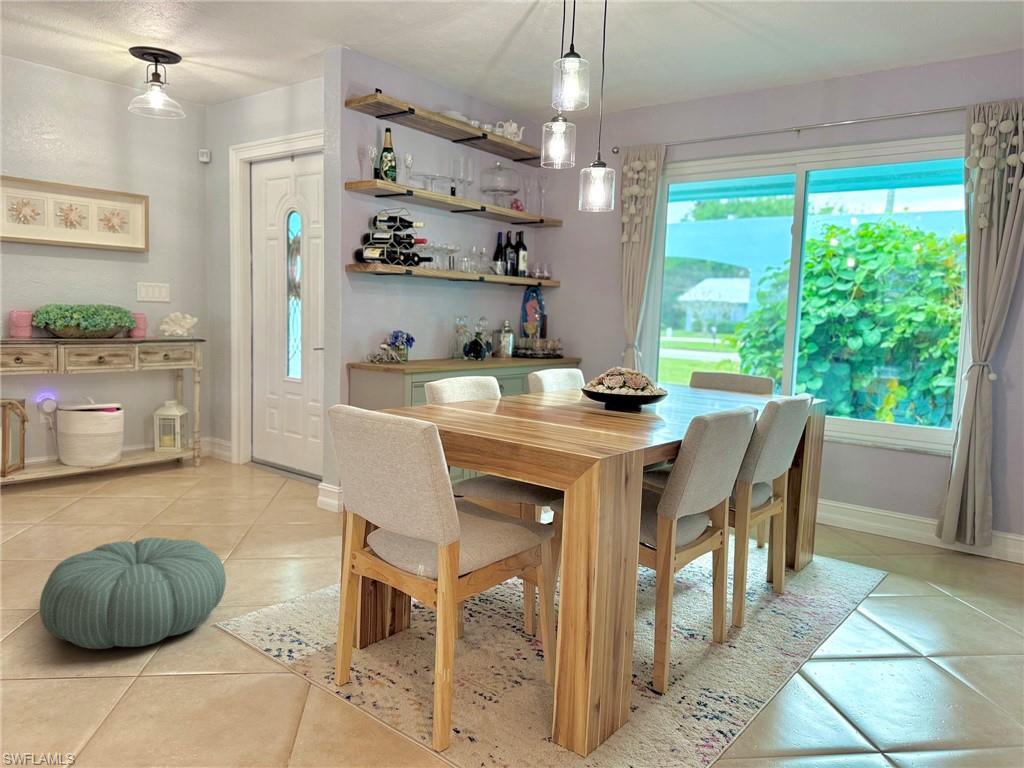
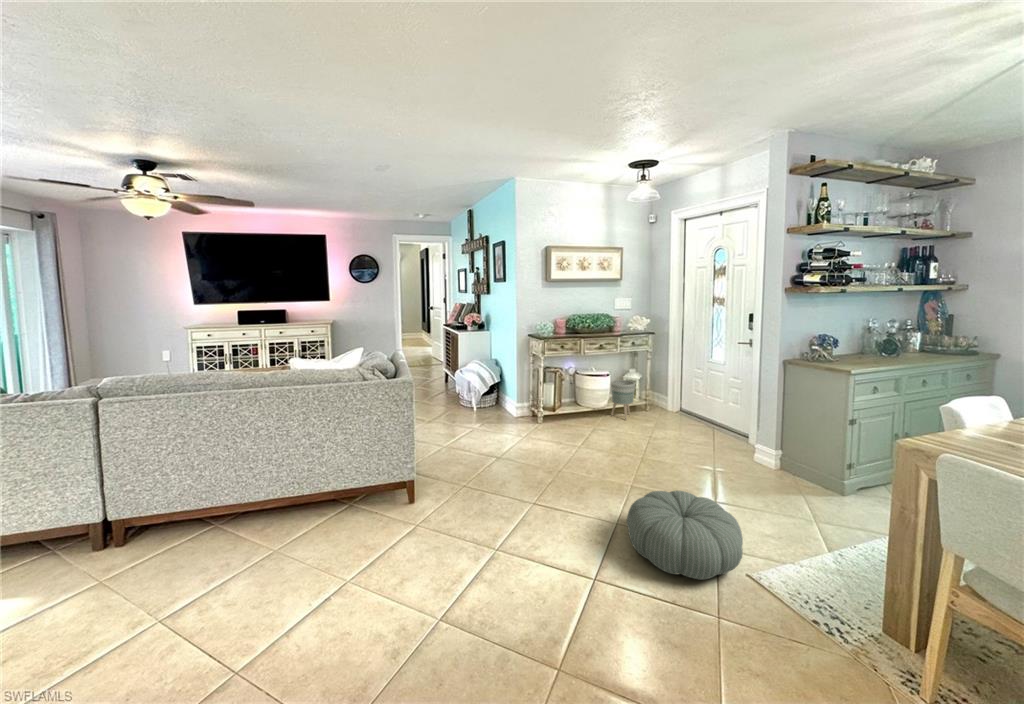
planter: none [123,415,168,481] -> present [611,380,635,420]

